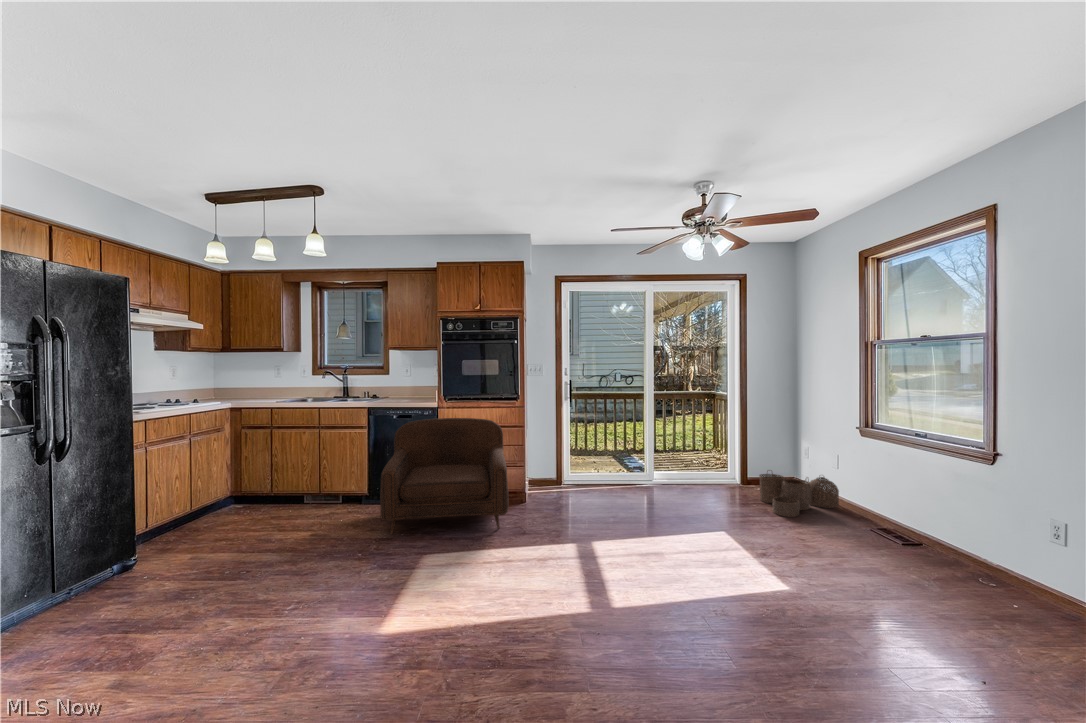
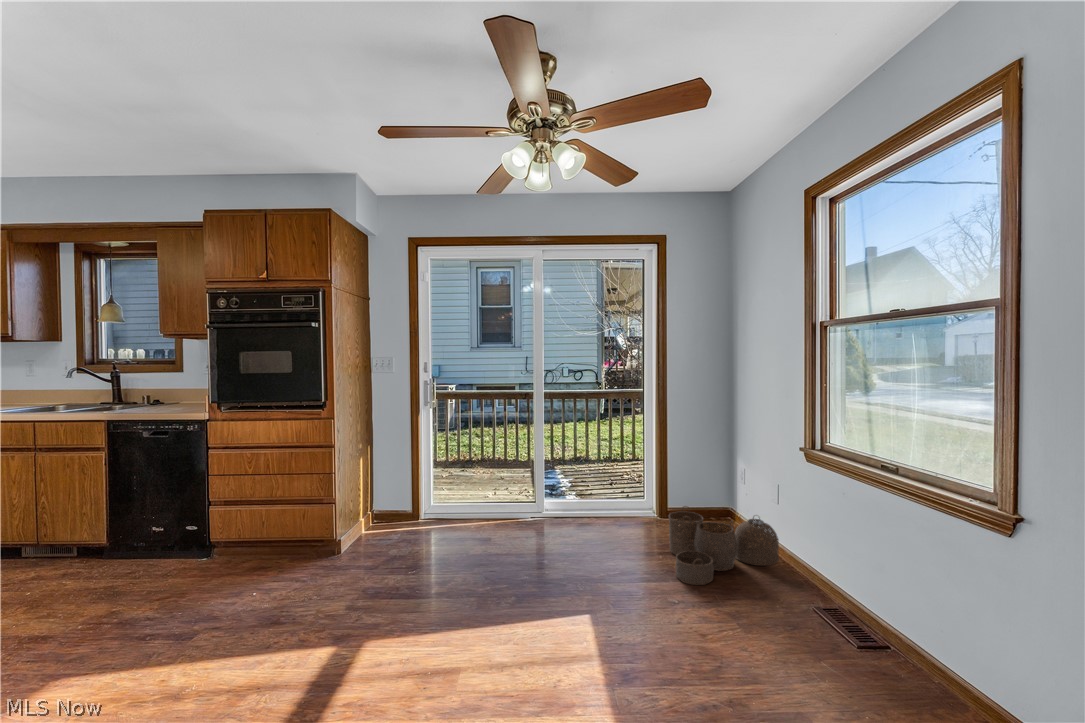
armchair: present [380,418,508,534] -> none [32,436,298,628]

